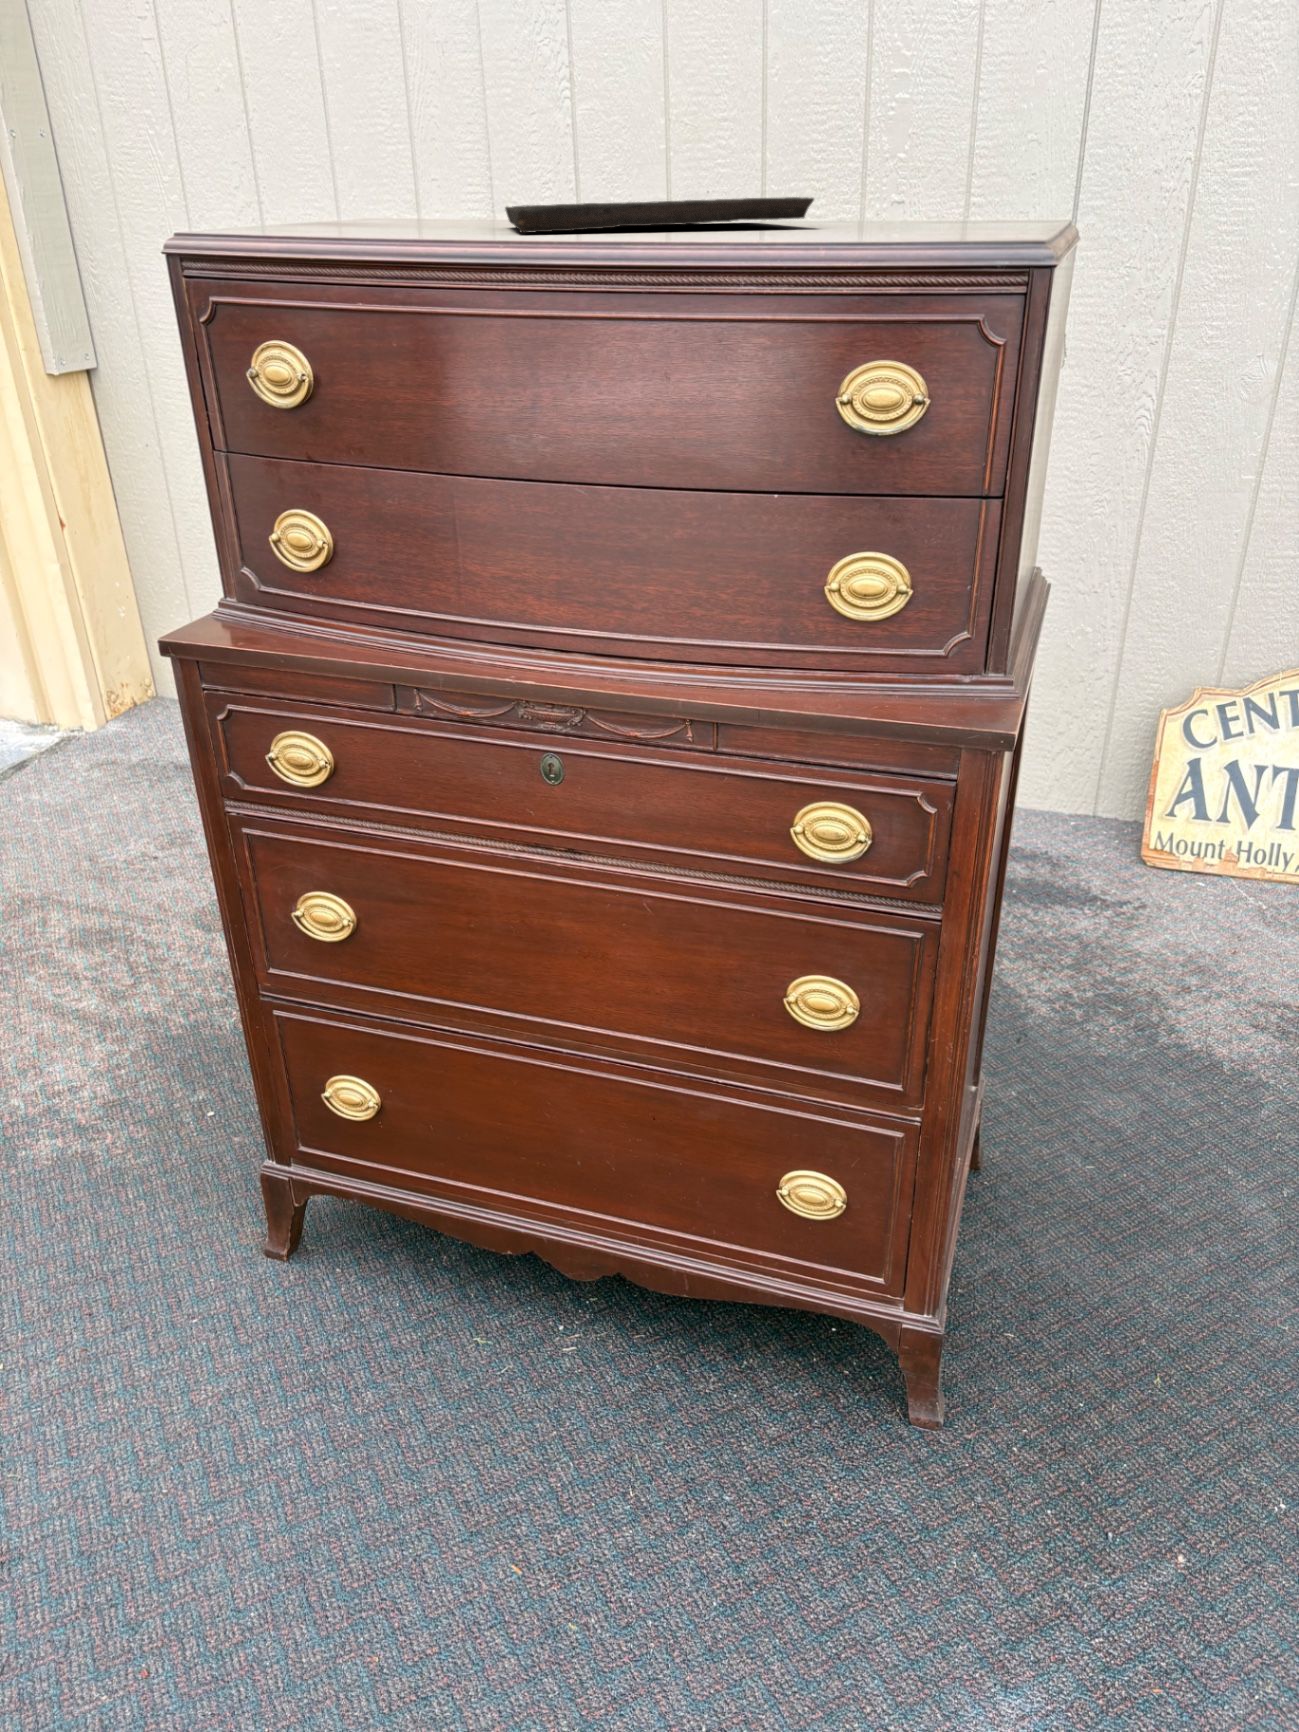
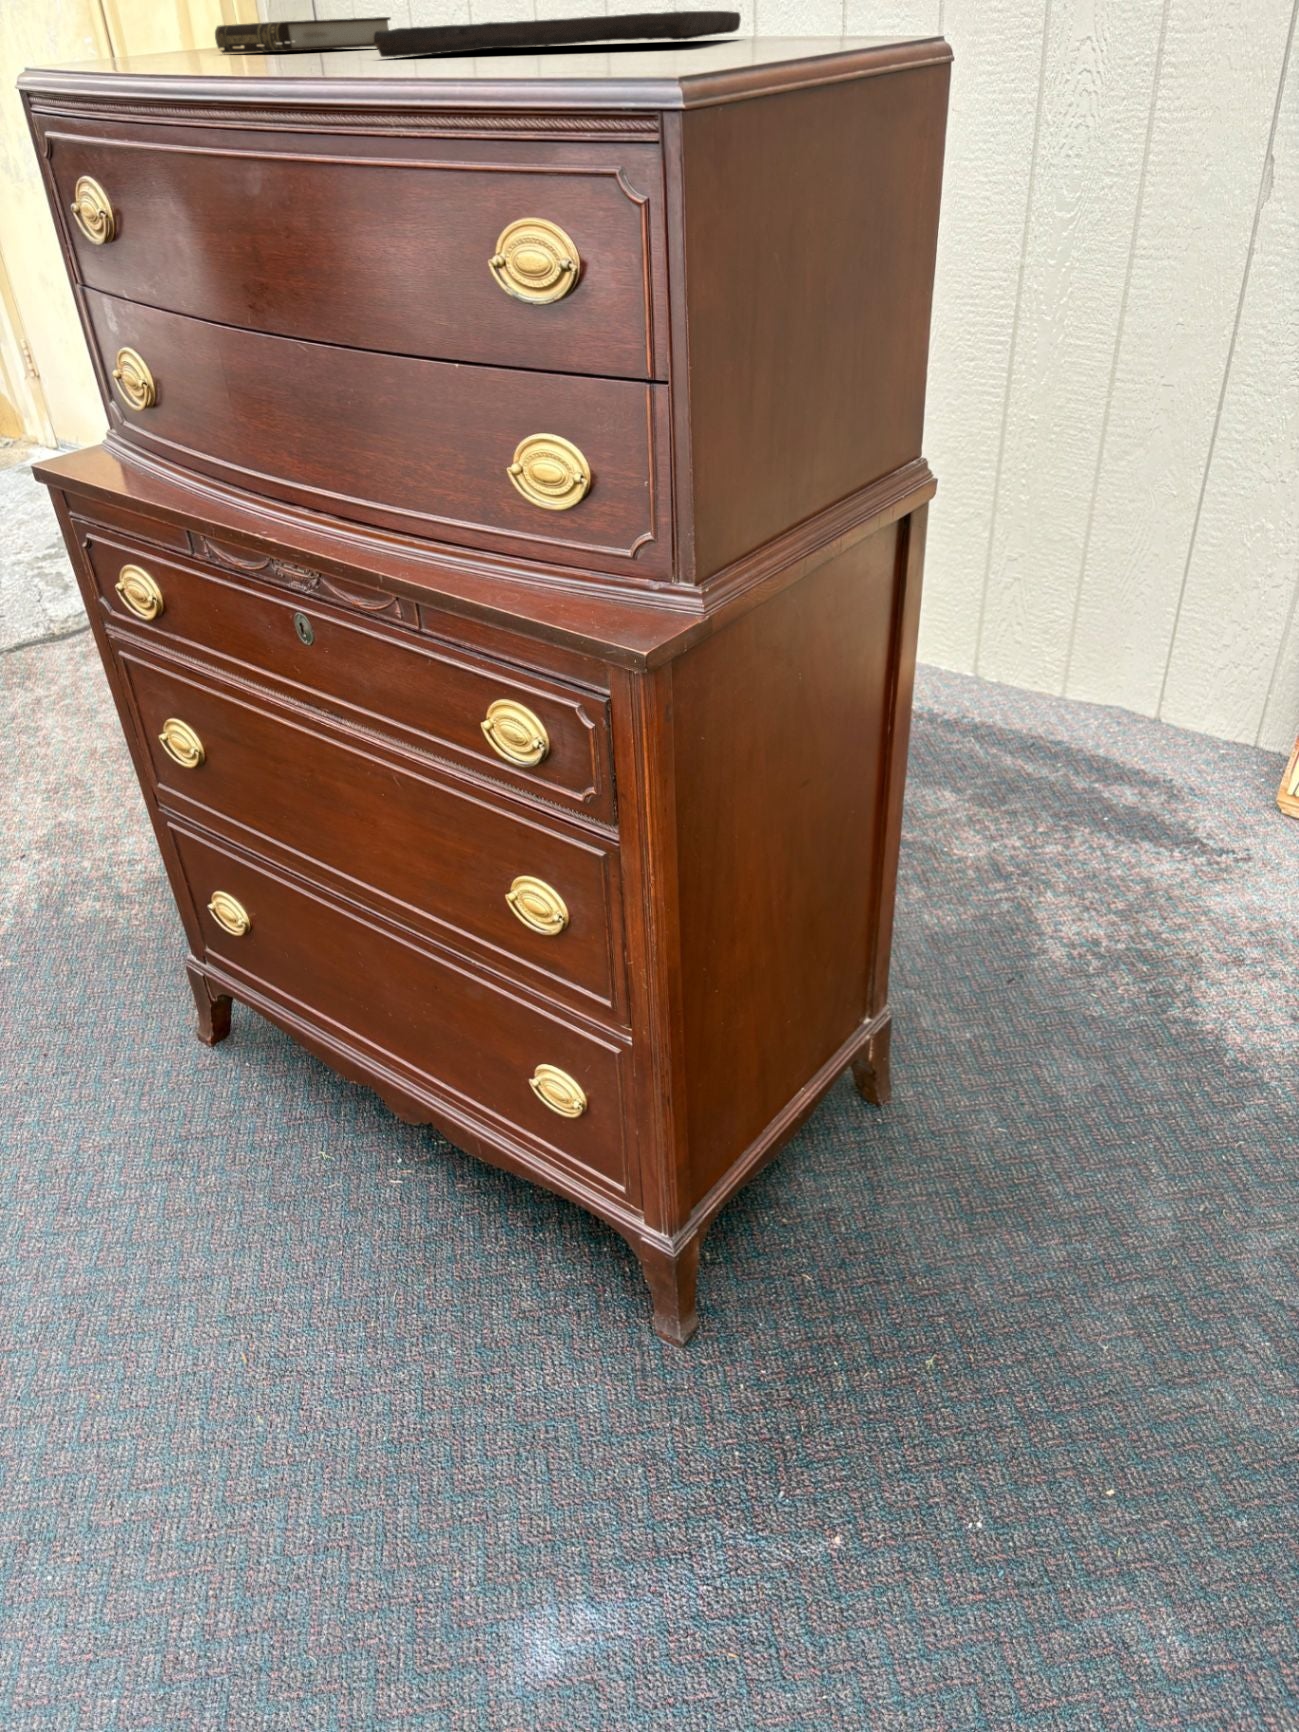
book: none [177,198,373,230] -> present [215,17,390,54]

